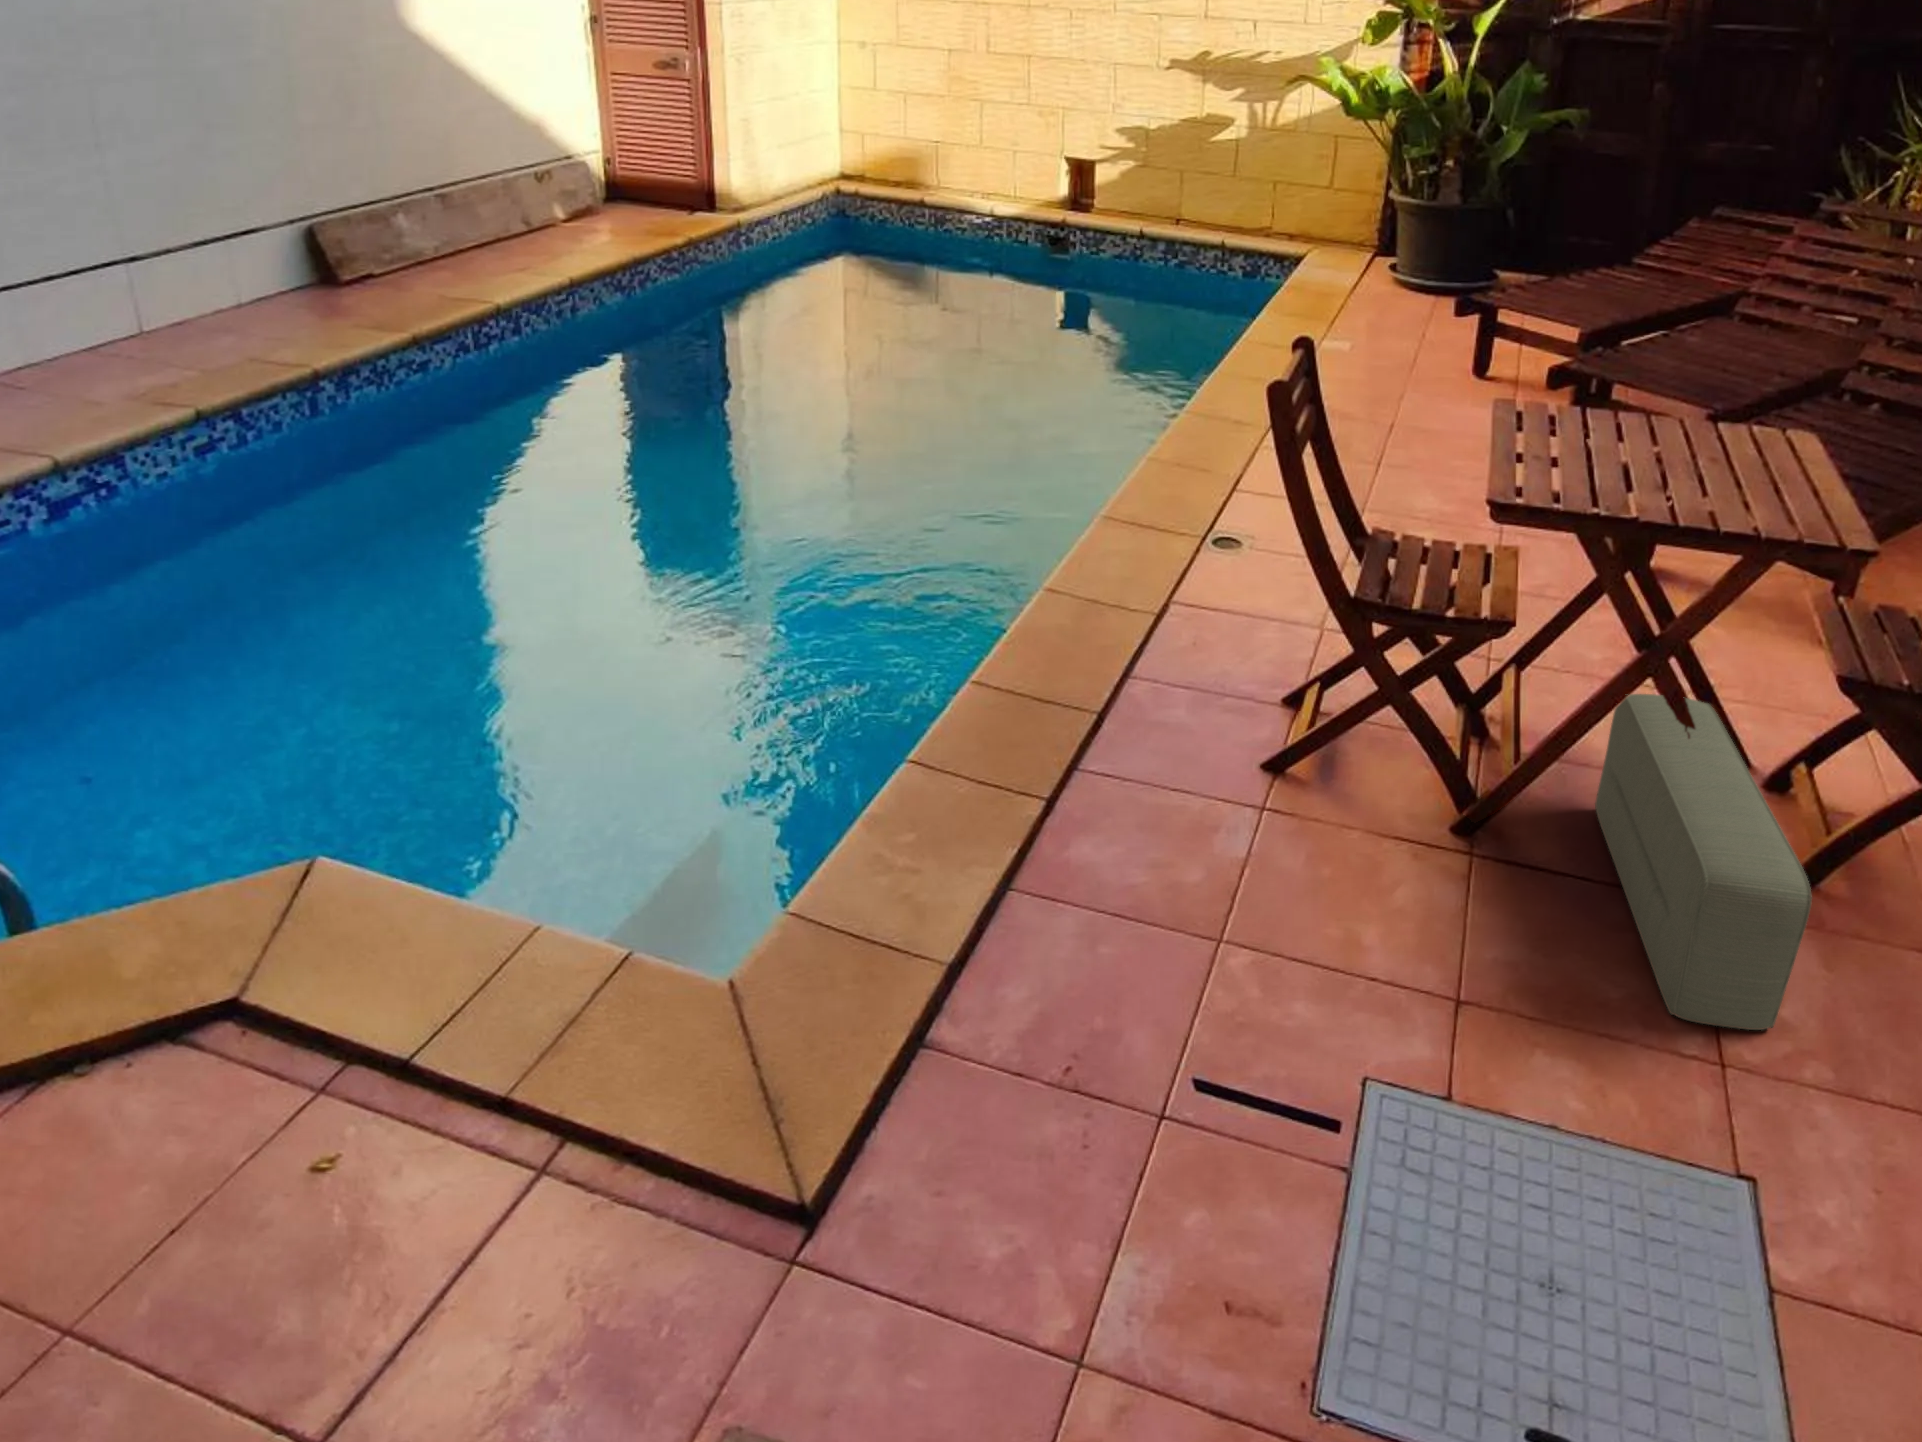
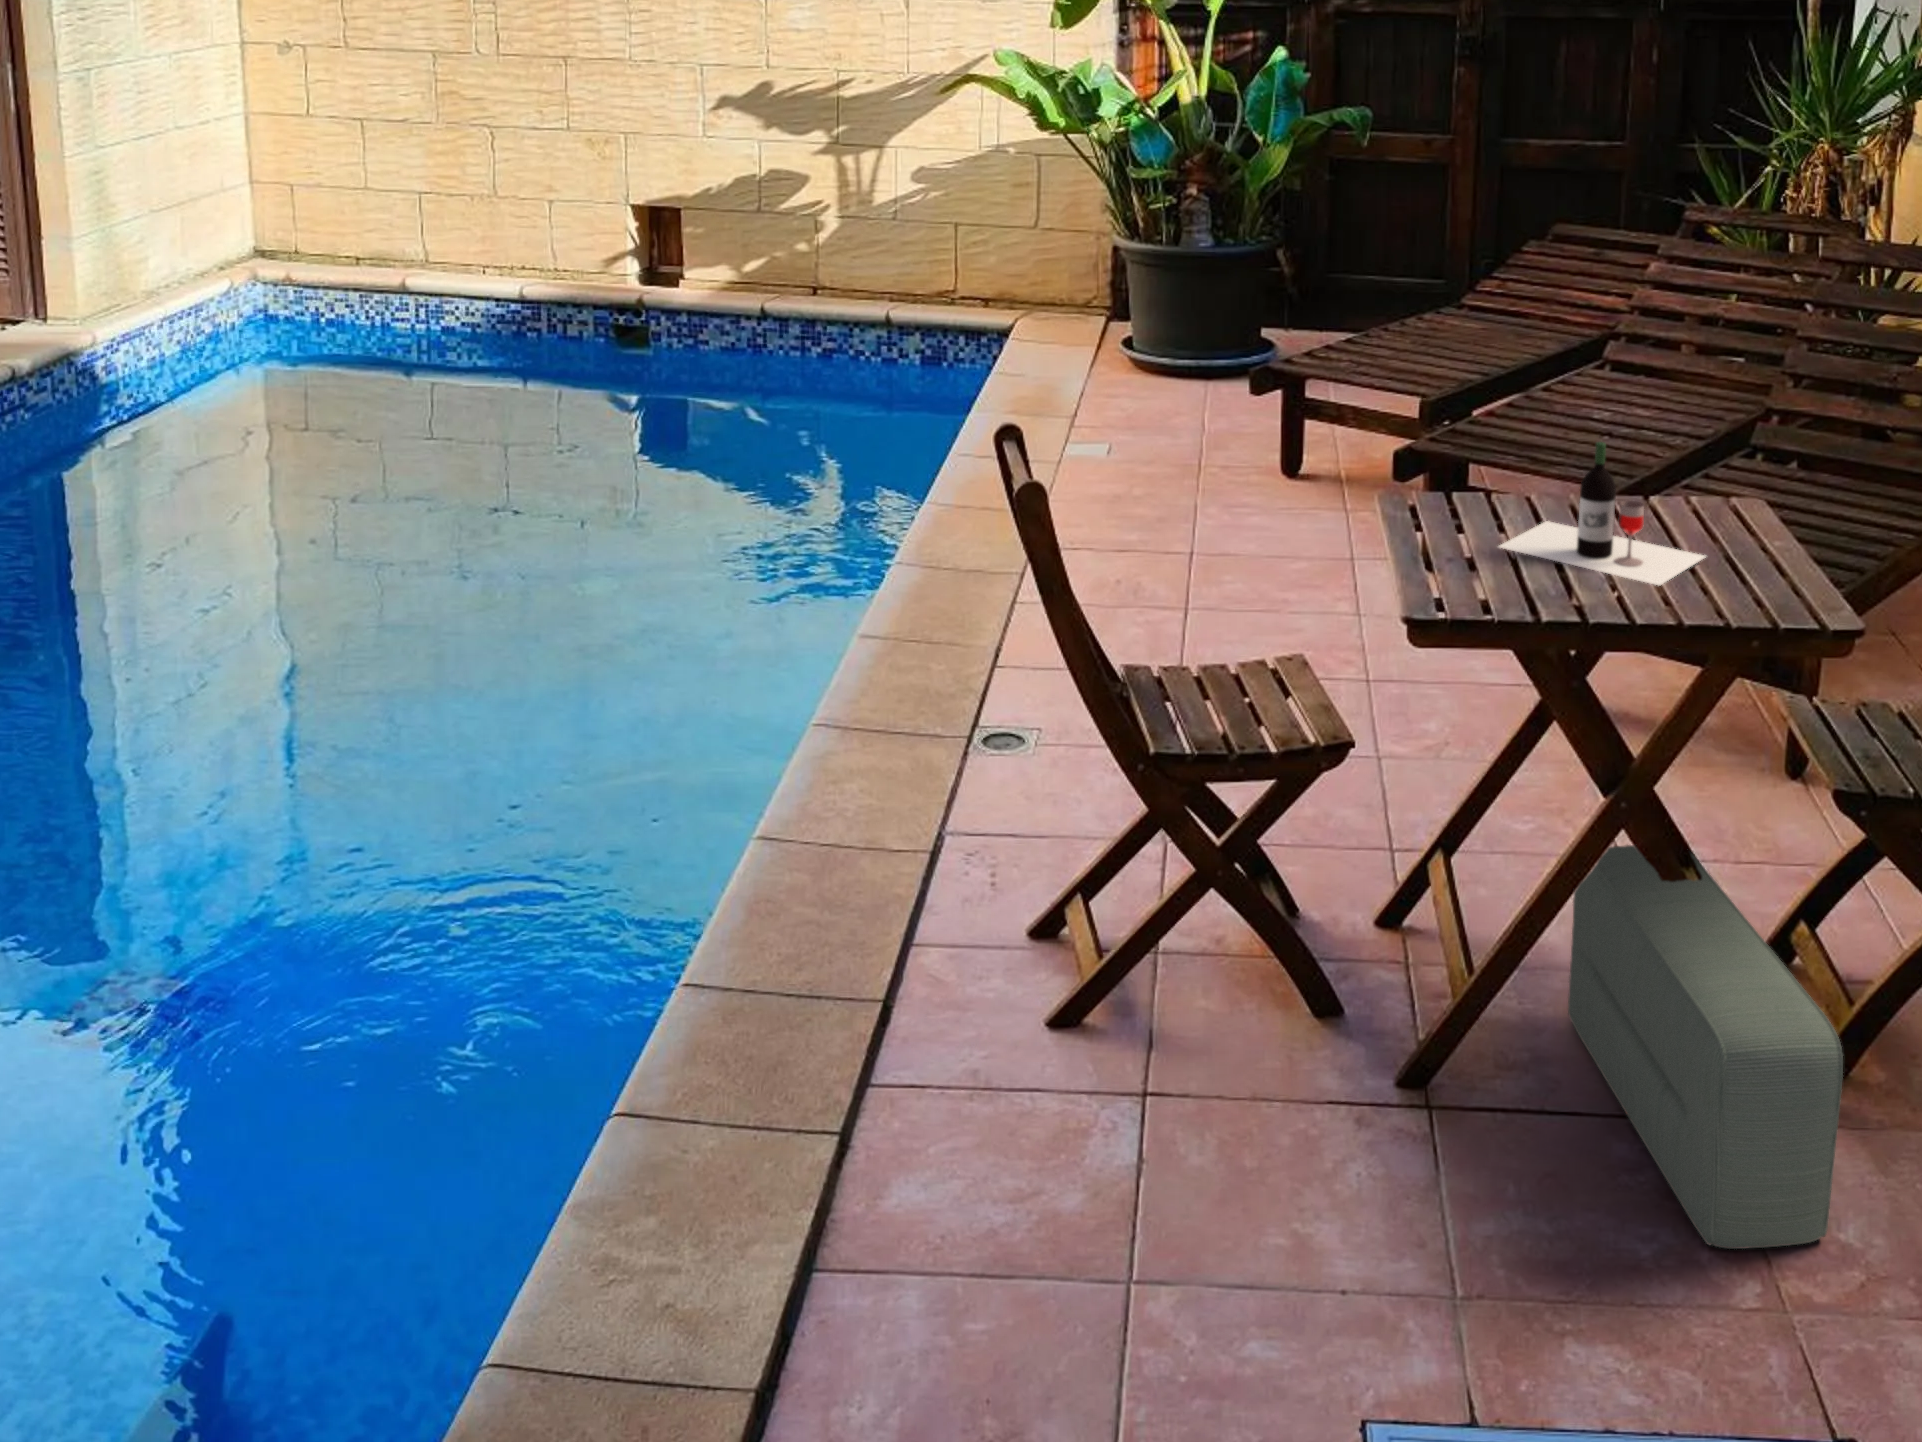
wine bottle: none [1558,384,1769,516] -> present [1499,442,1705,585]

